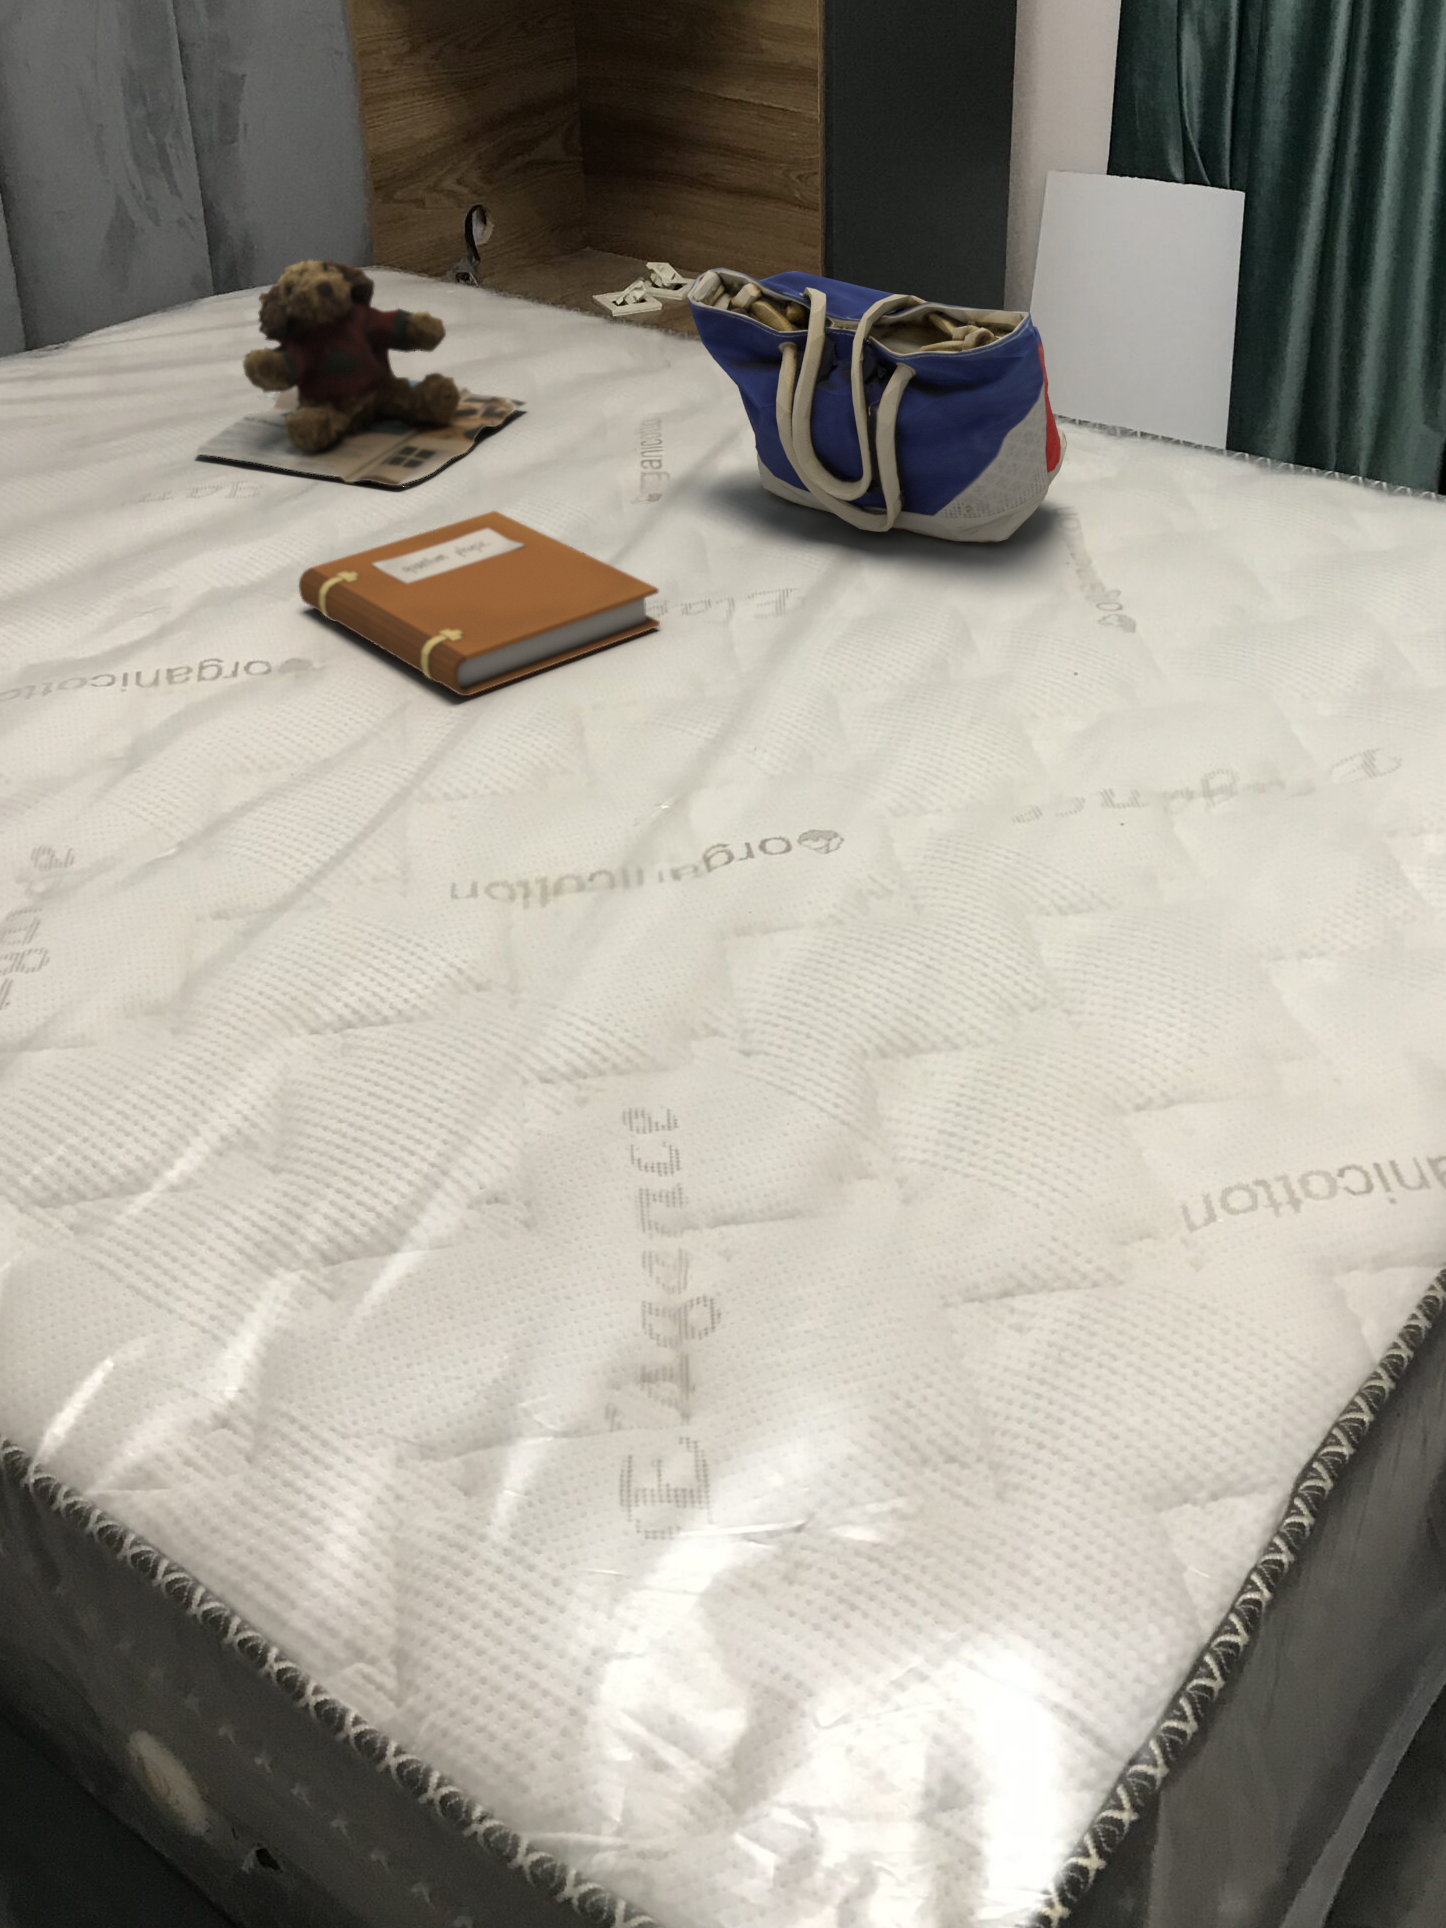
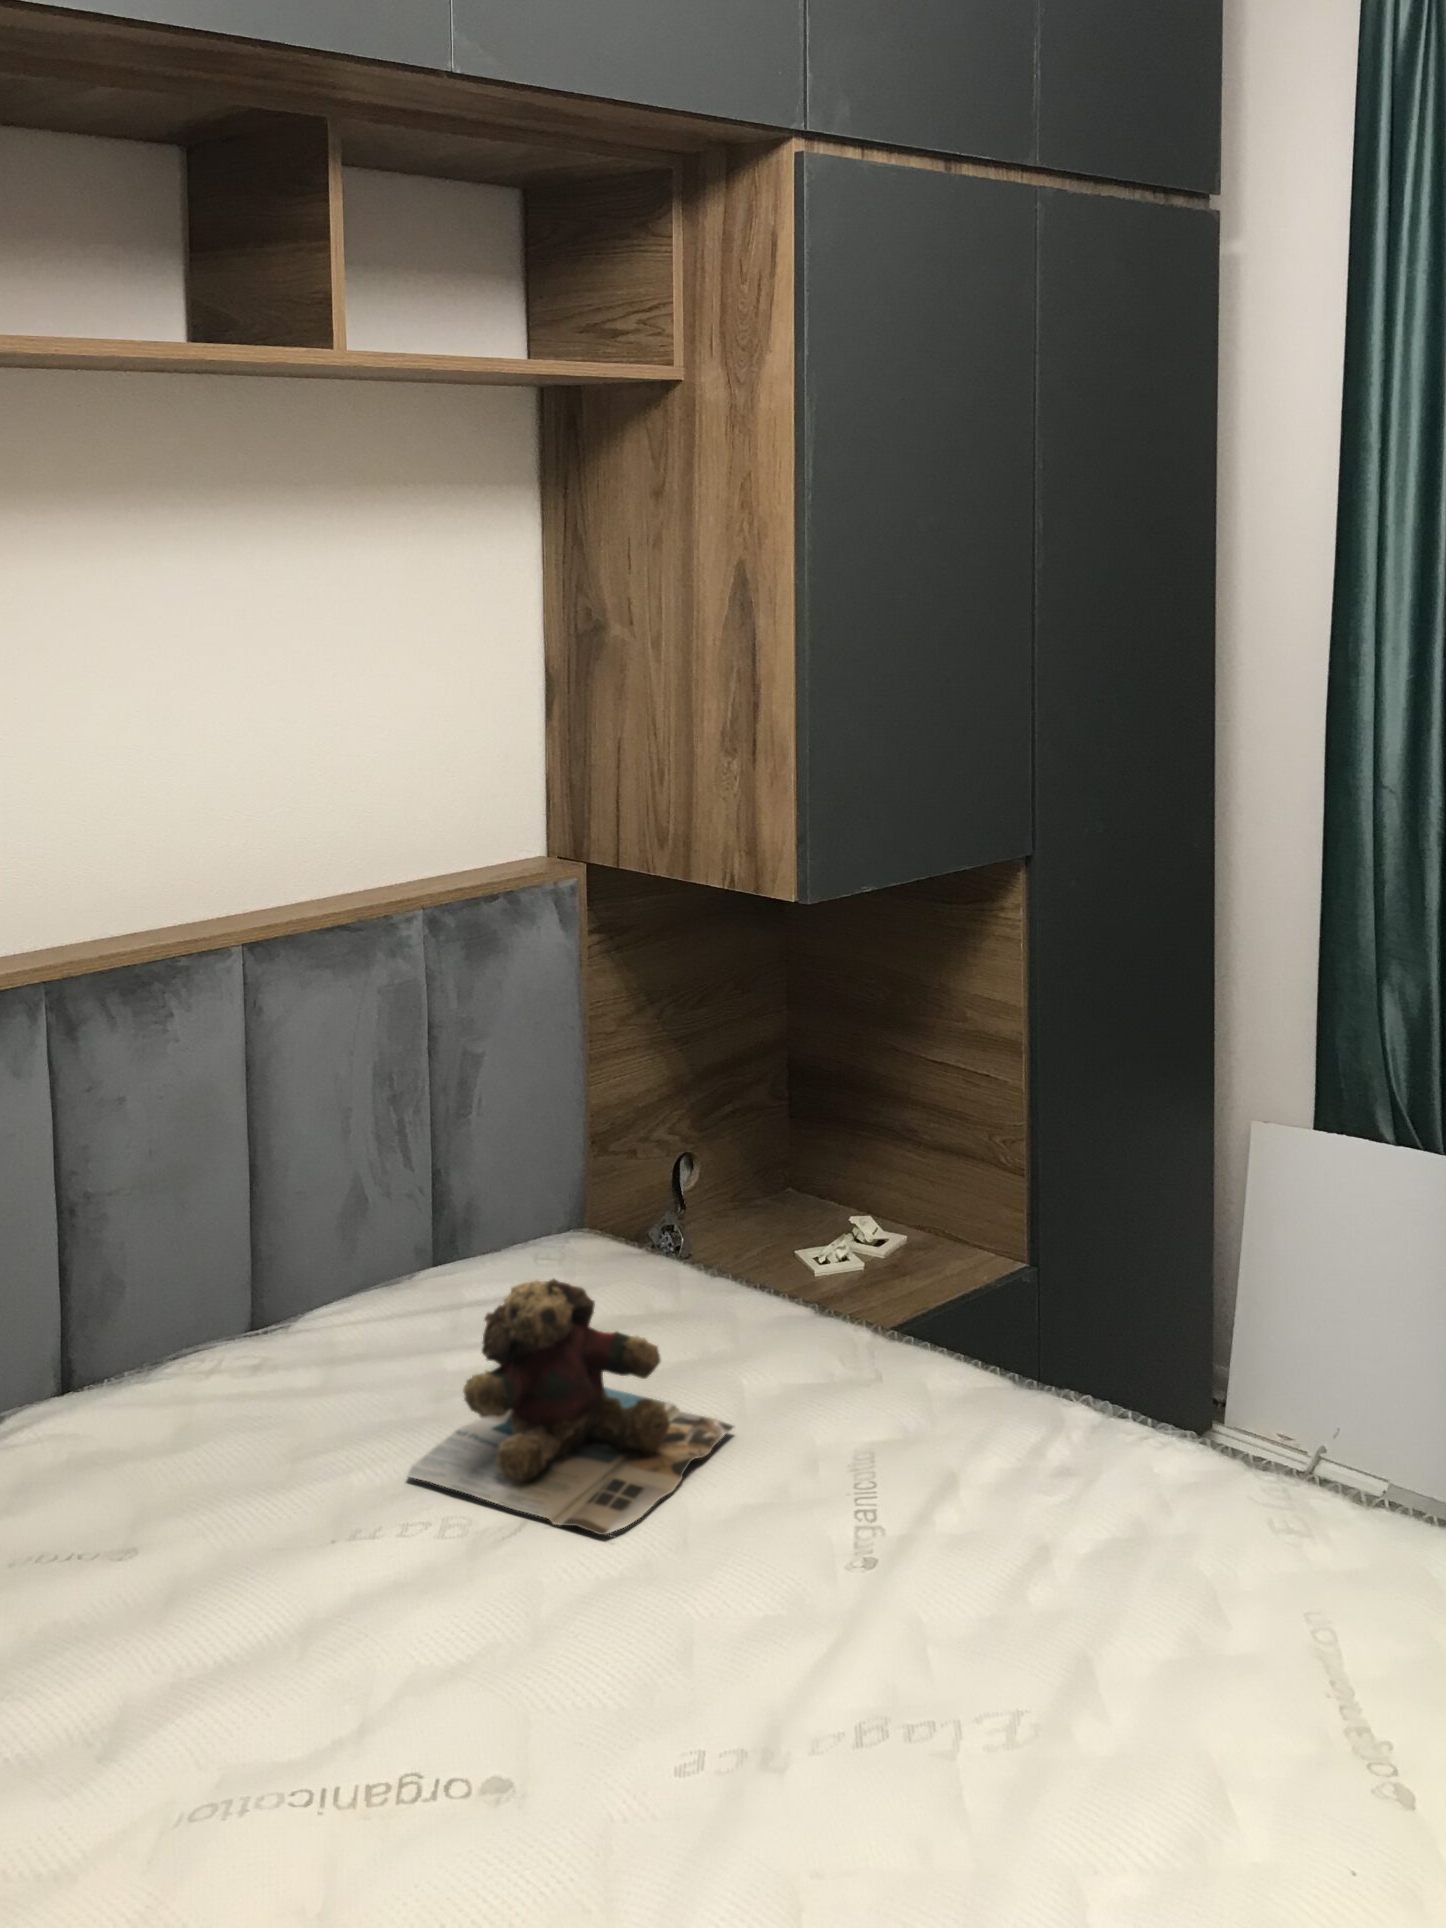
tote bag: present [687,268,1067,543] -> none [906,1336,1306,1665]
notebook: present [299,511,660,696] -> none [505,1590,876,1854]

